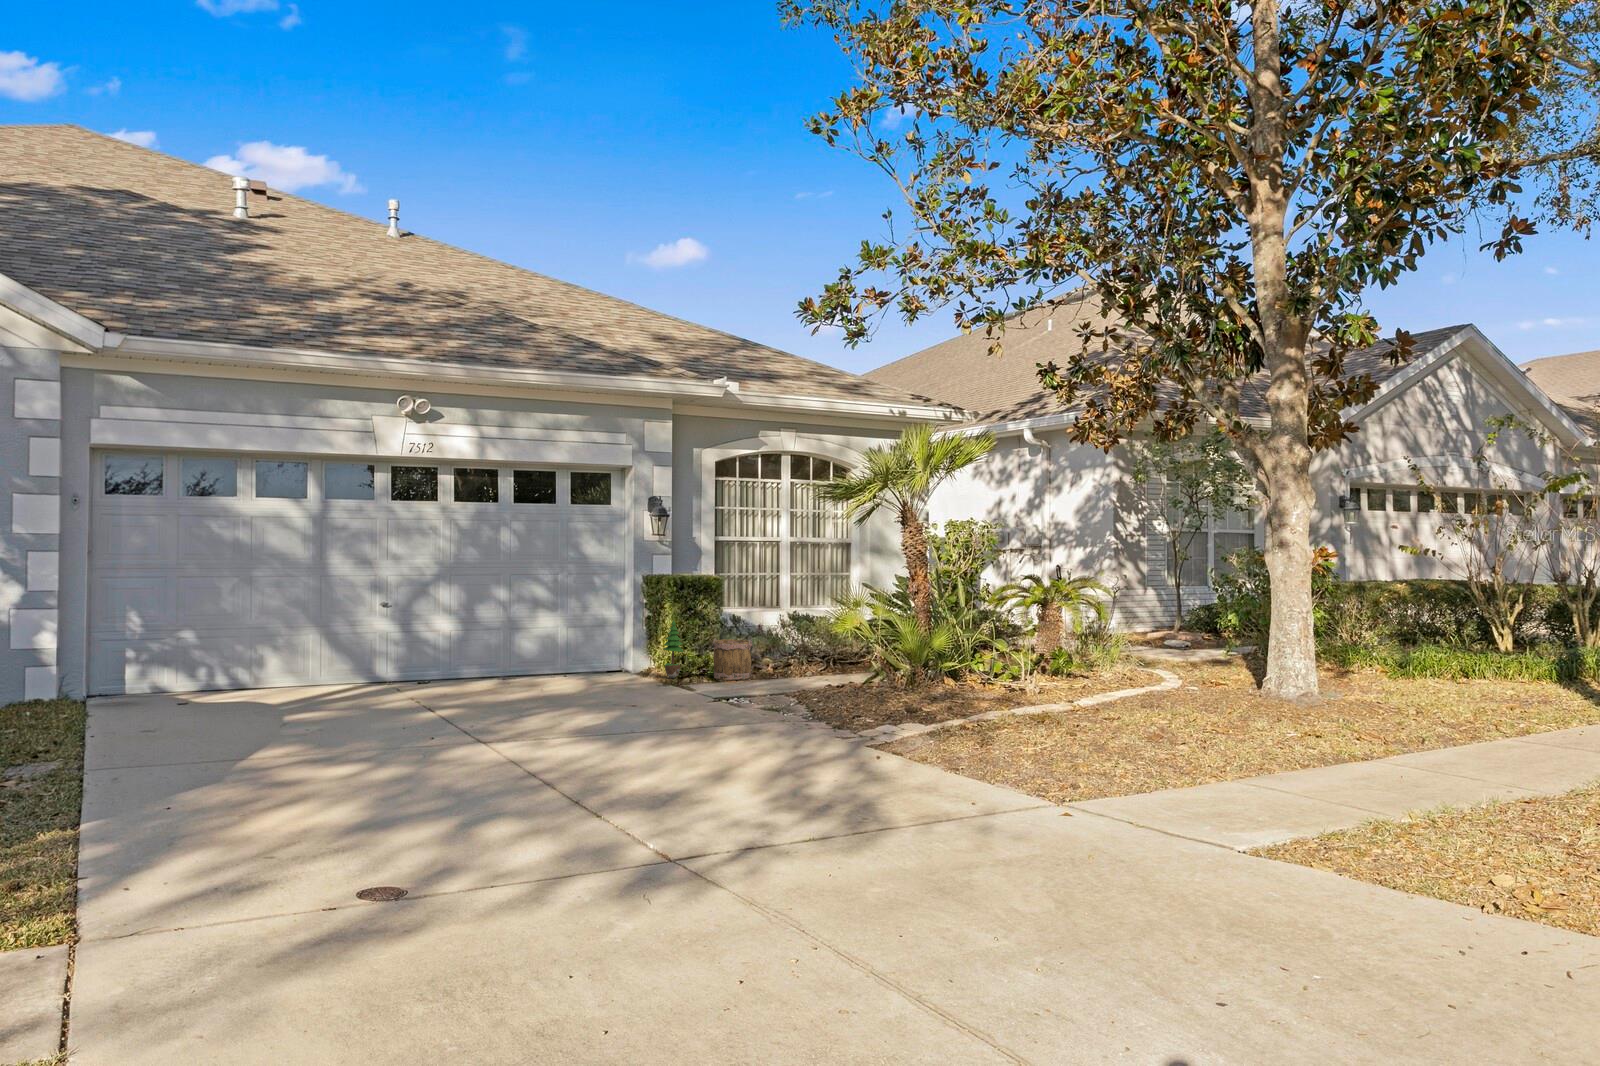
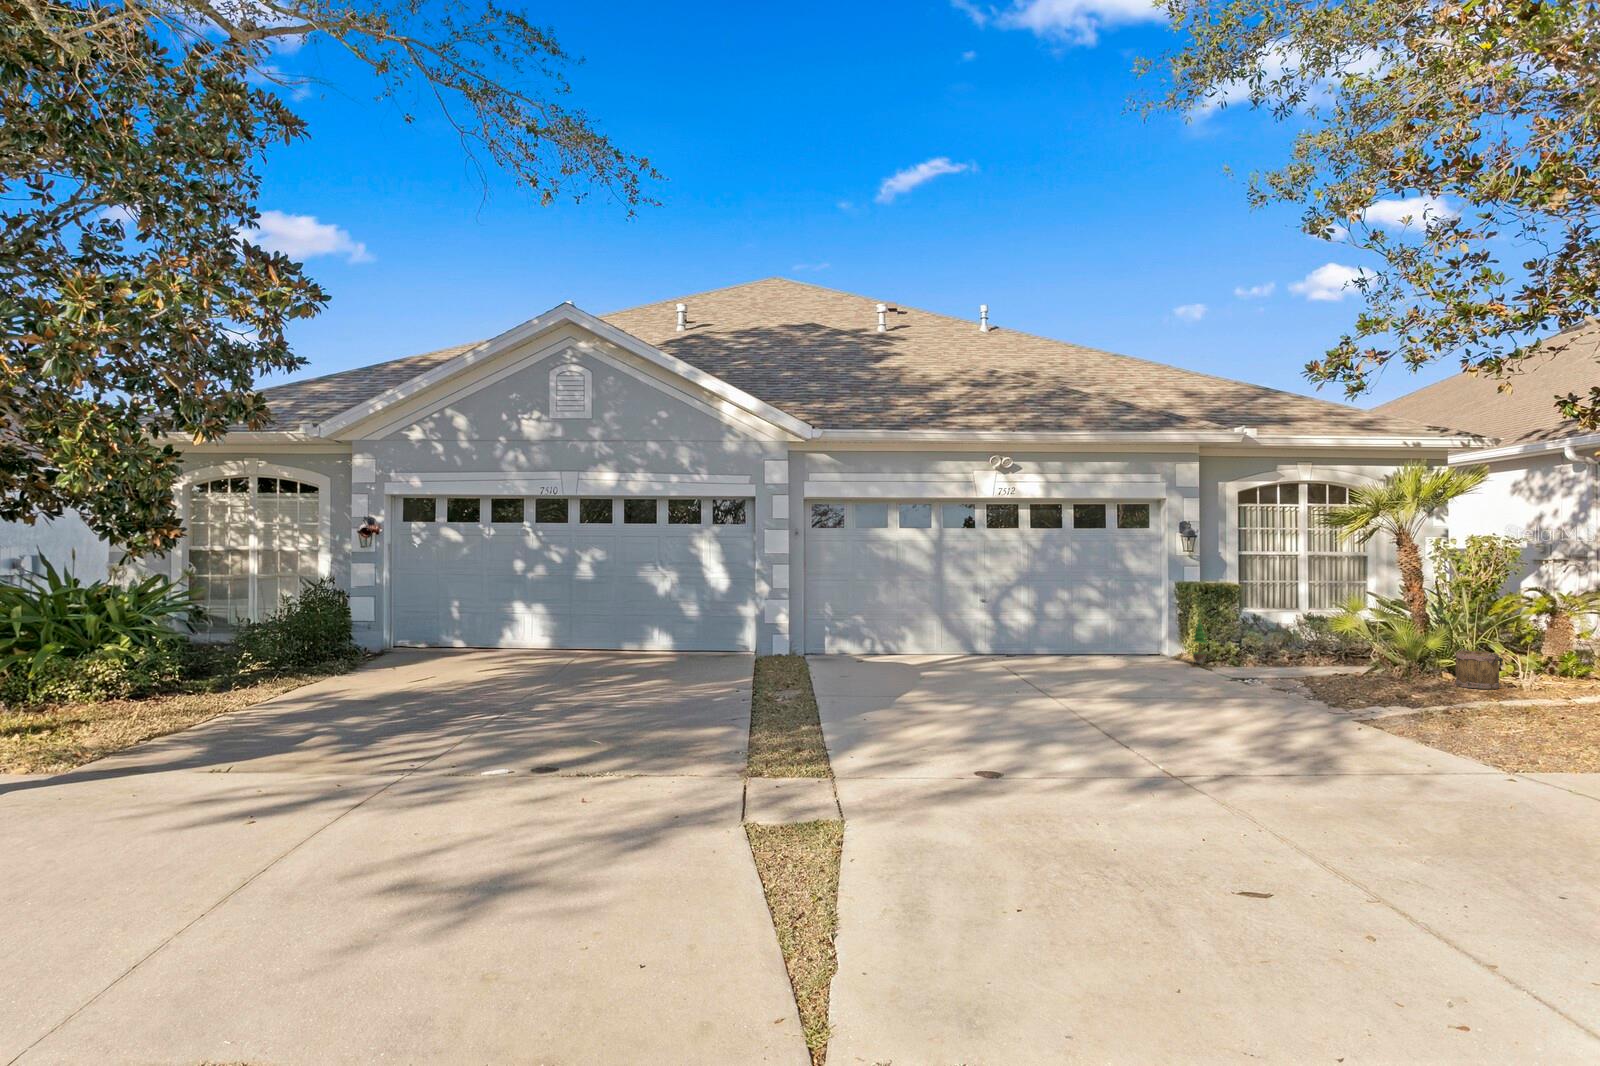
bucket: present [712,638,753,680] -> present [1455,648,1503,690]

